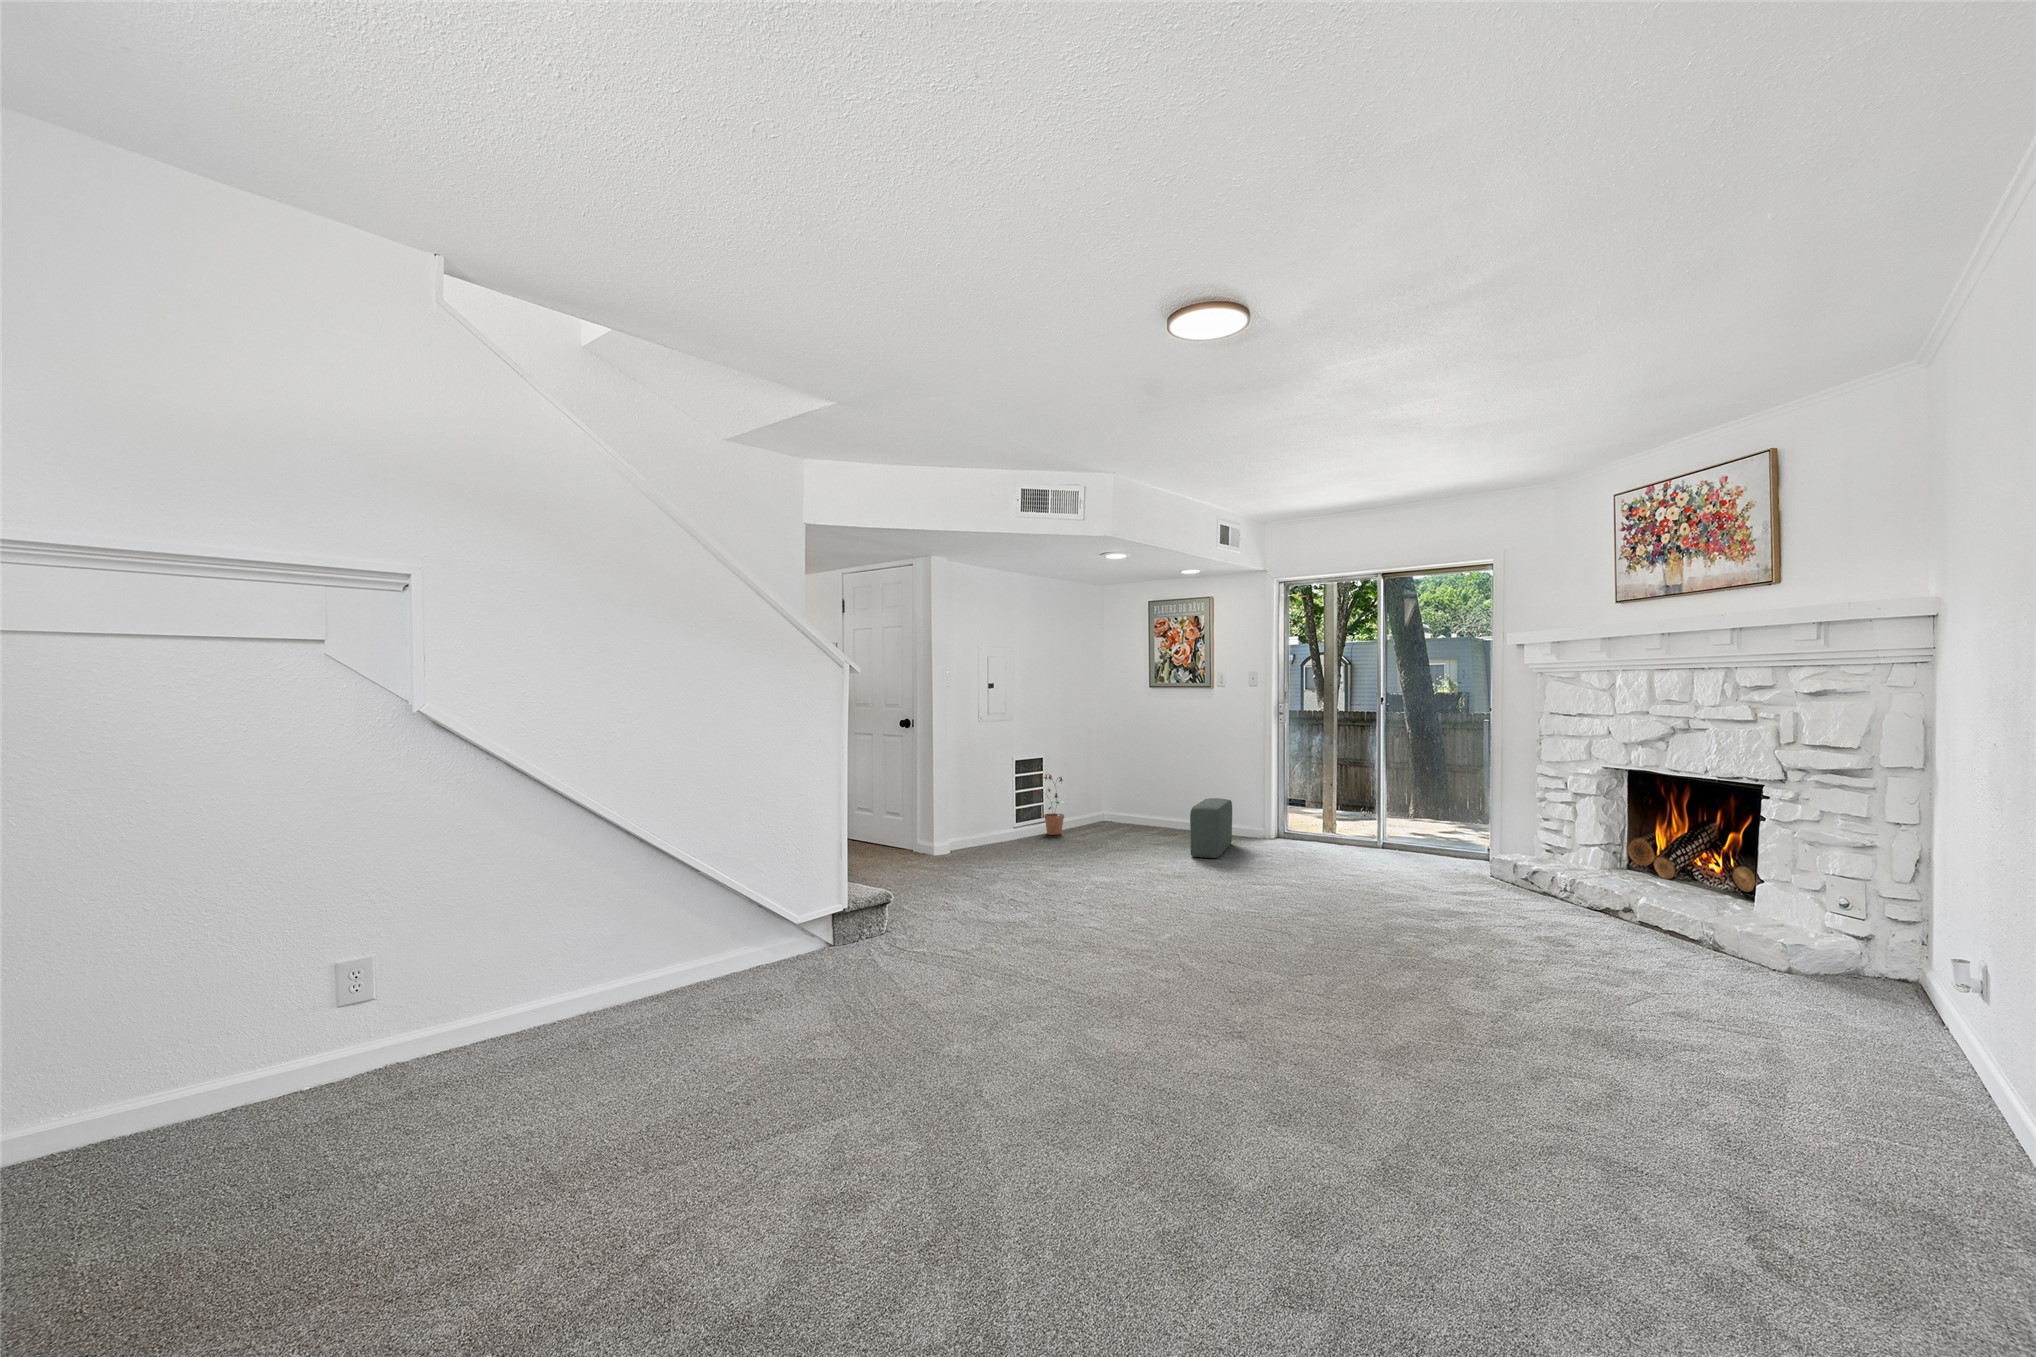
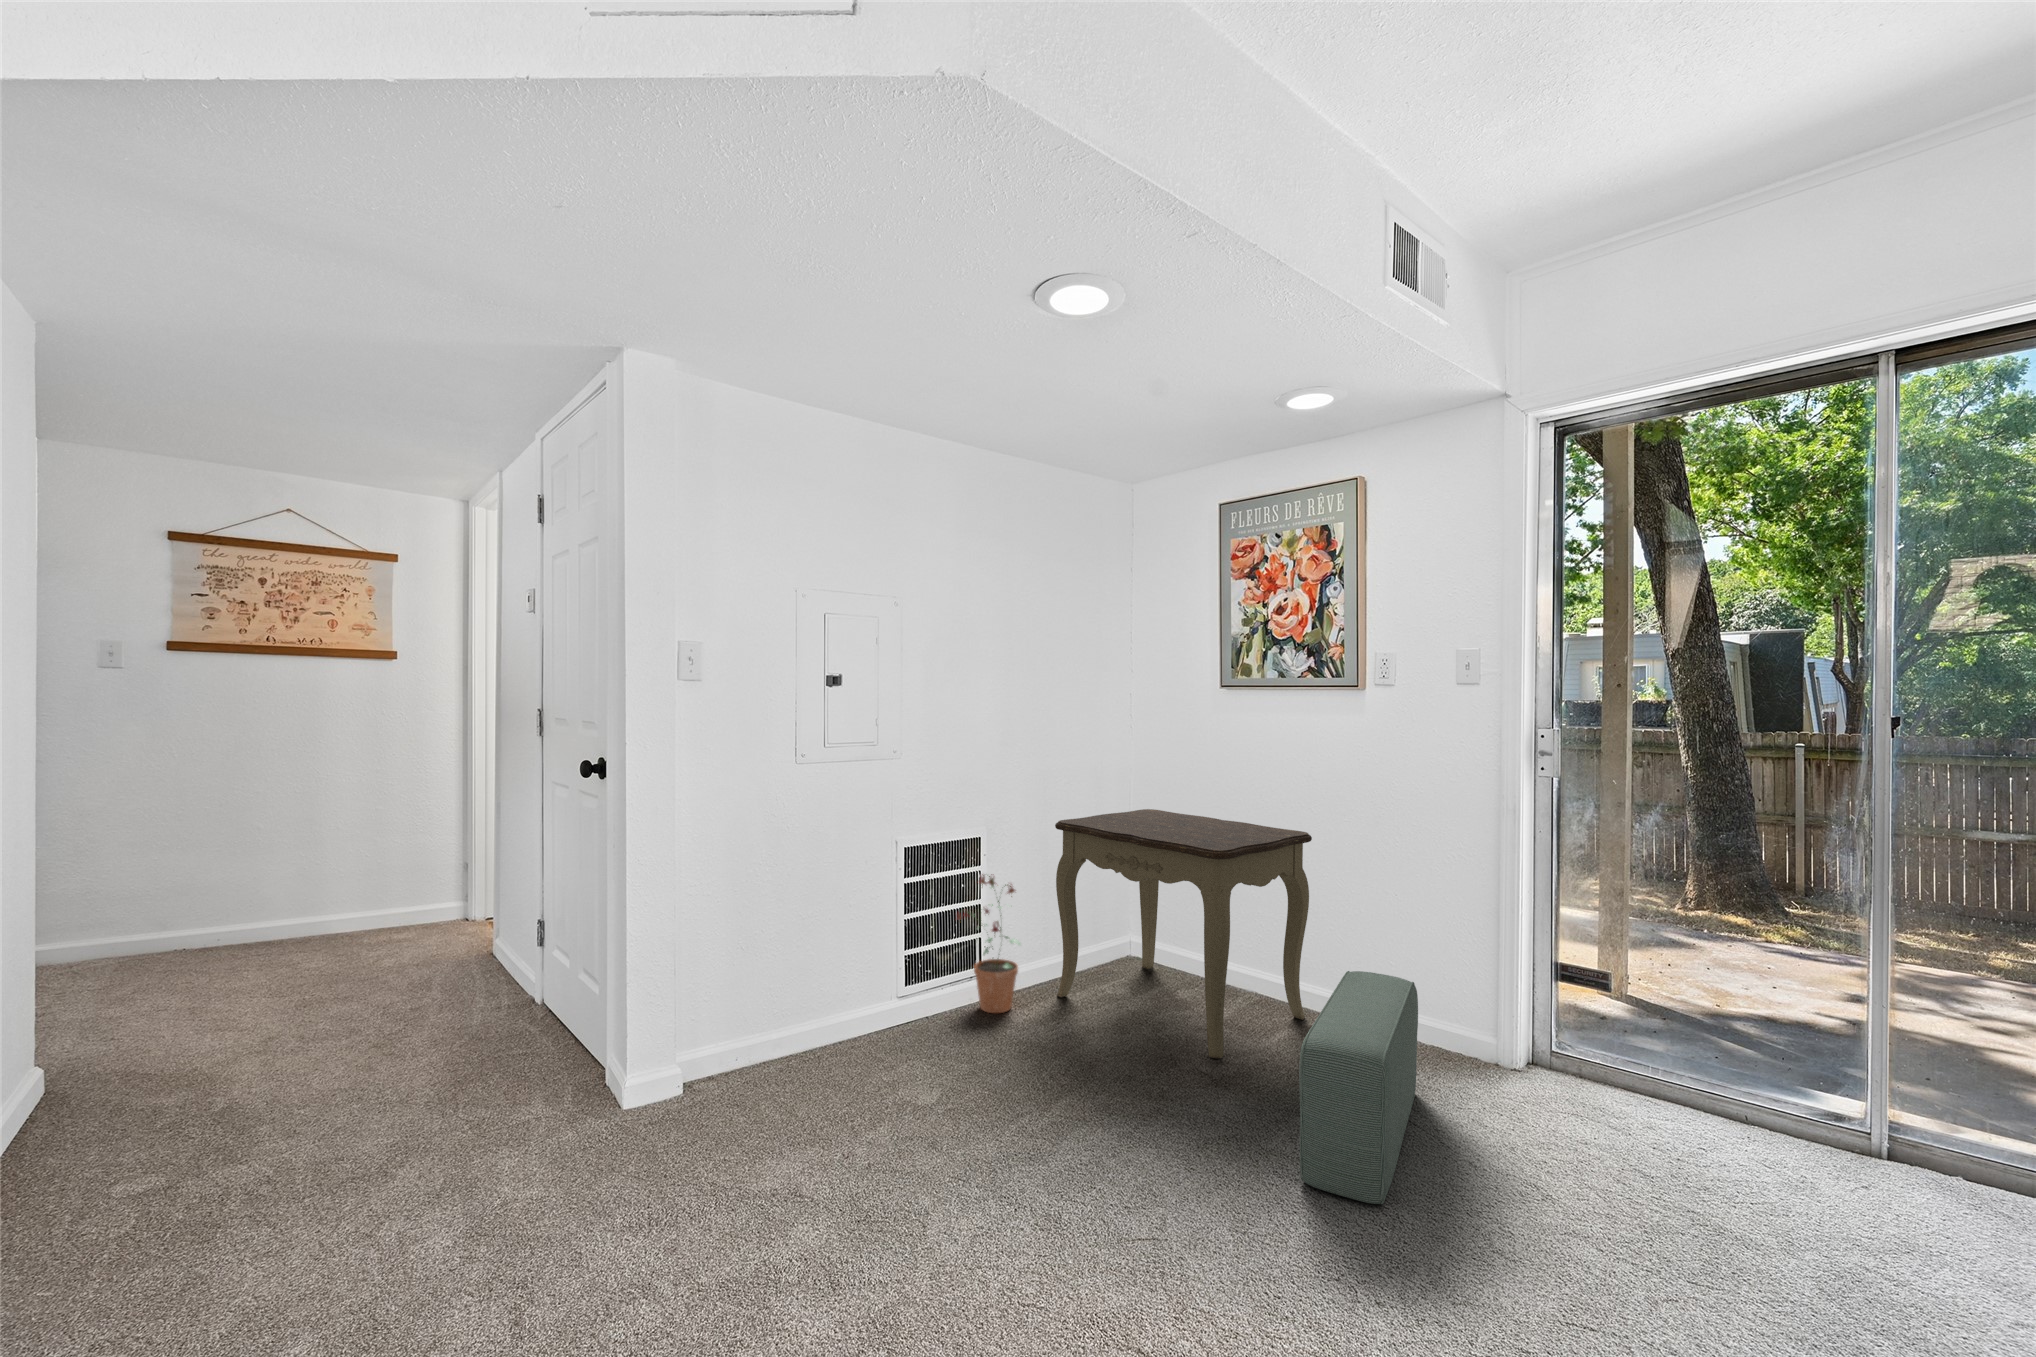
side table: none [1077,747,1192,840] -> present [1055,809,1312,1059]

